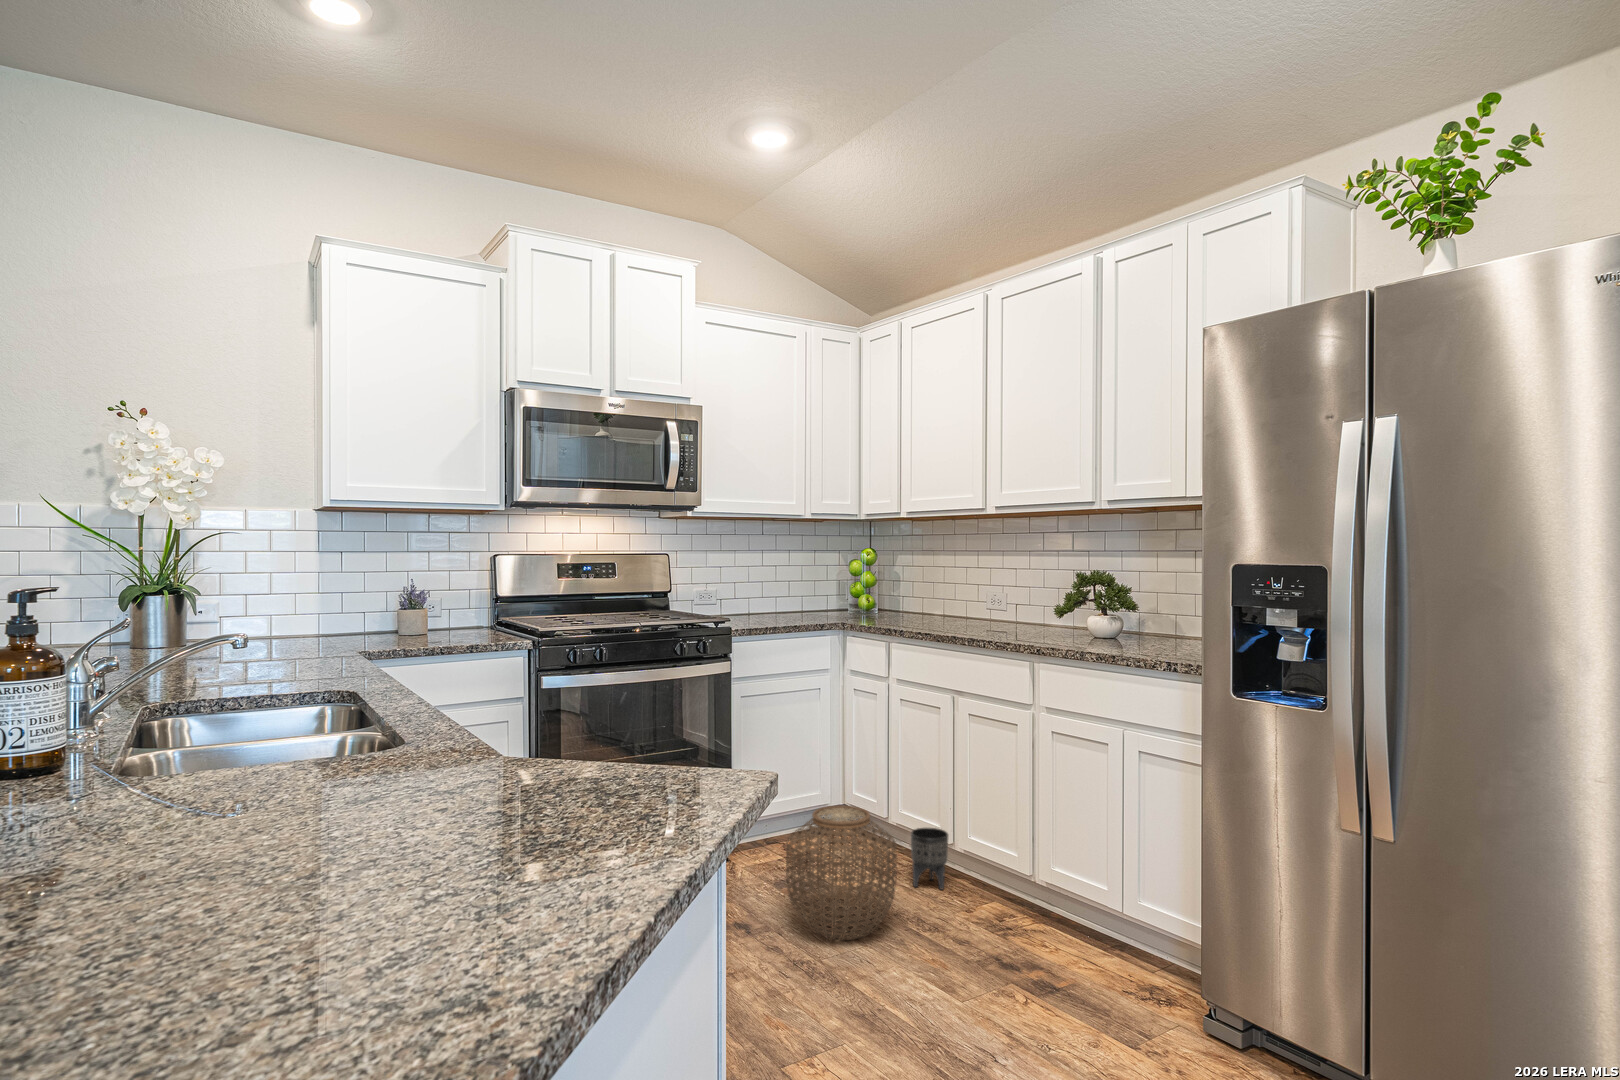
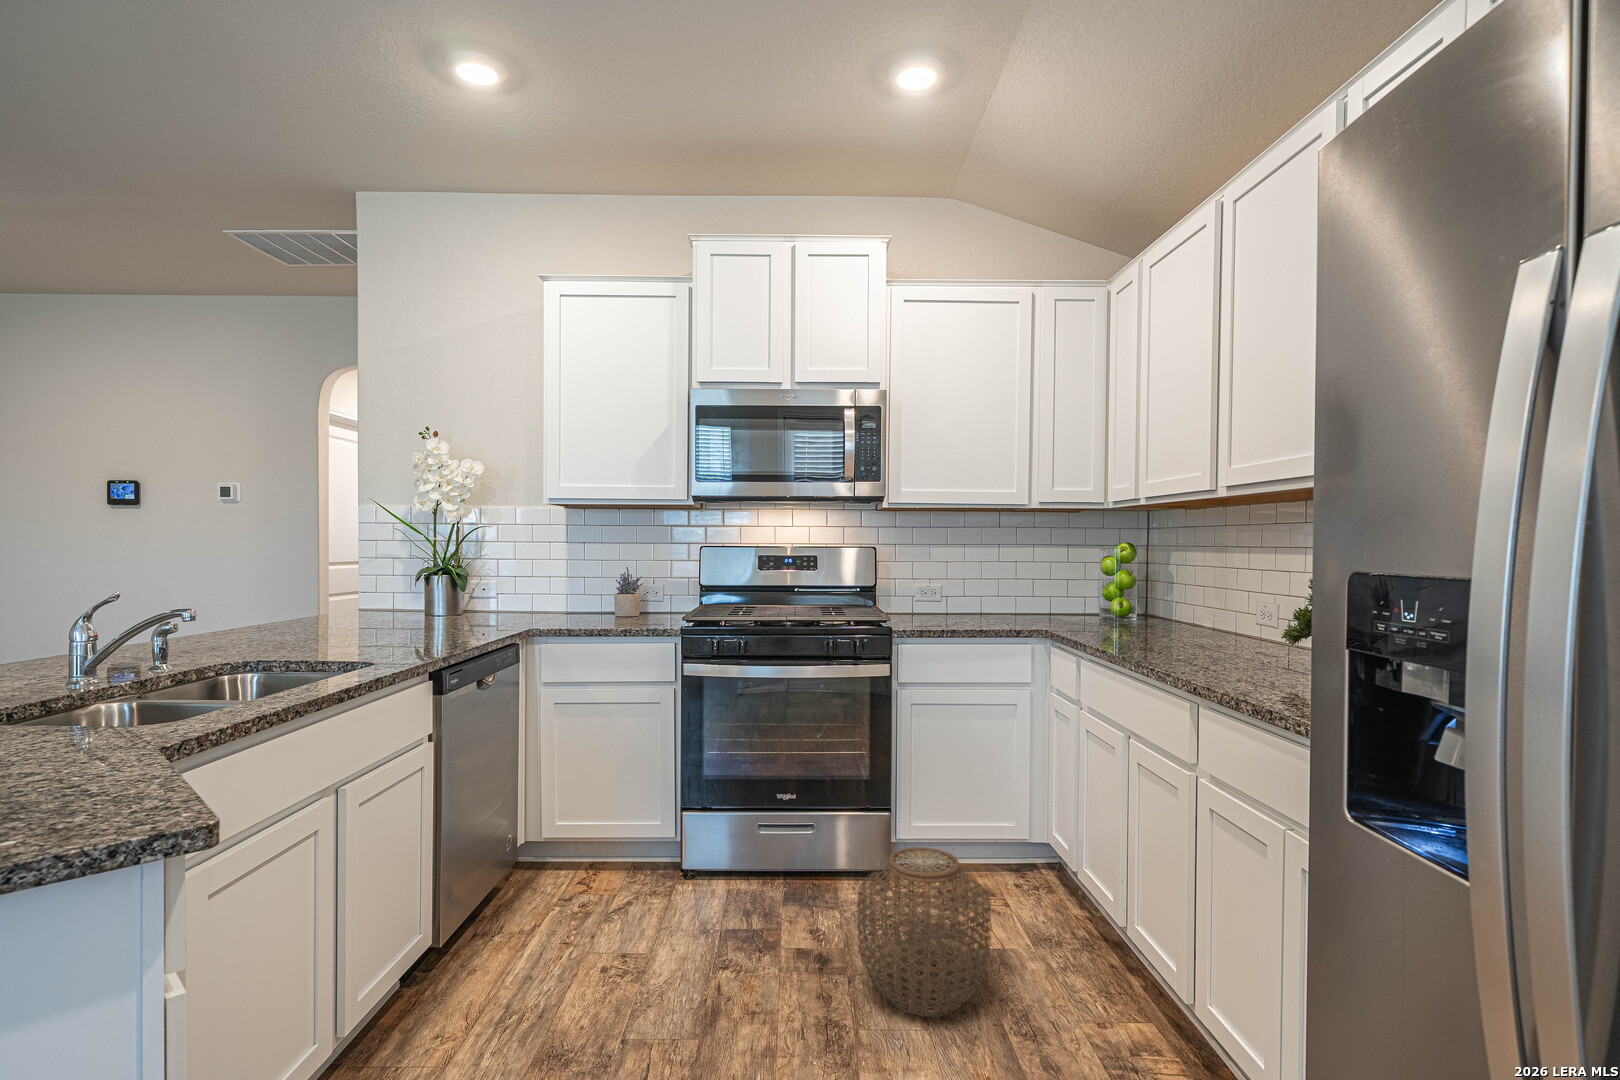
planter: present [911,828,949,890] -> none [1060,897,1110,985]

